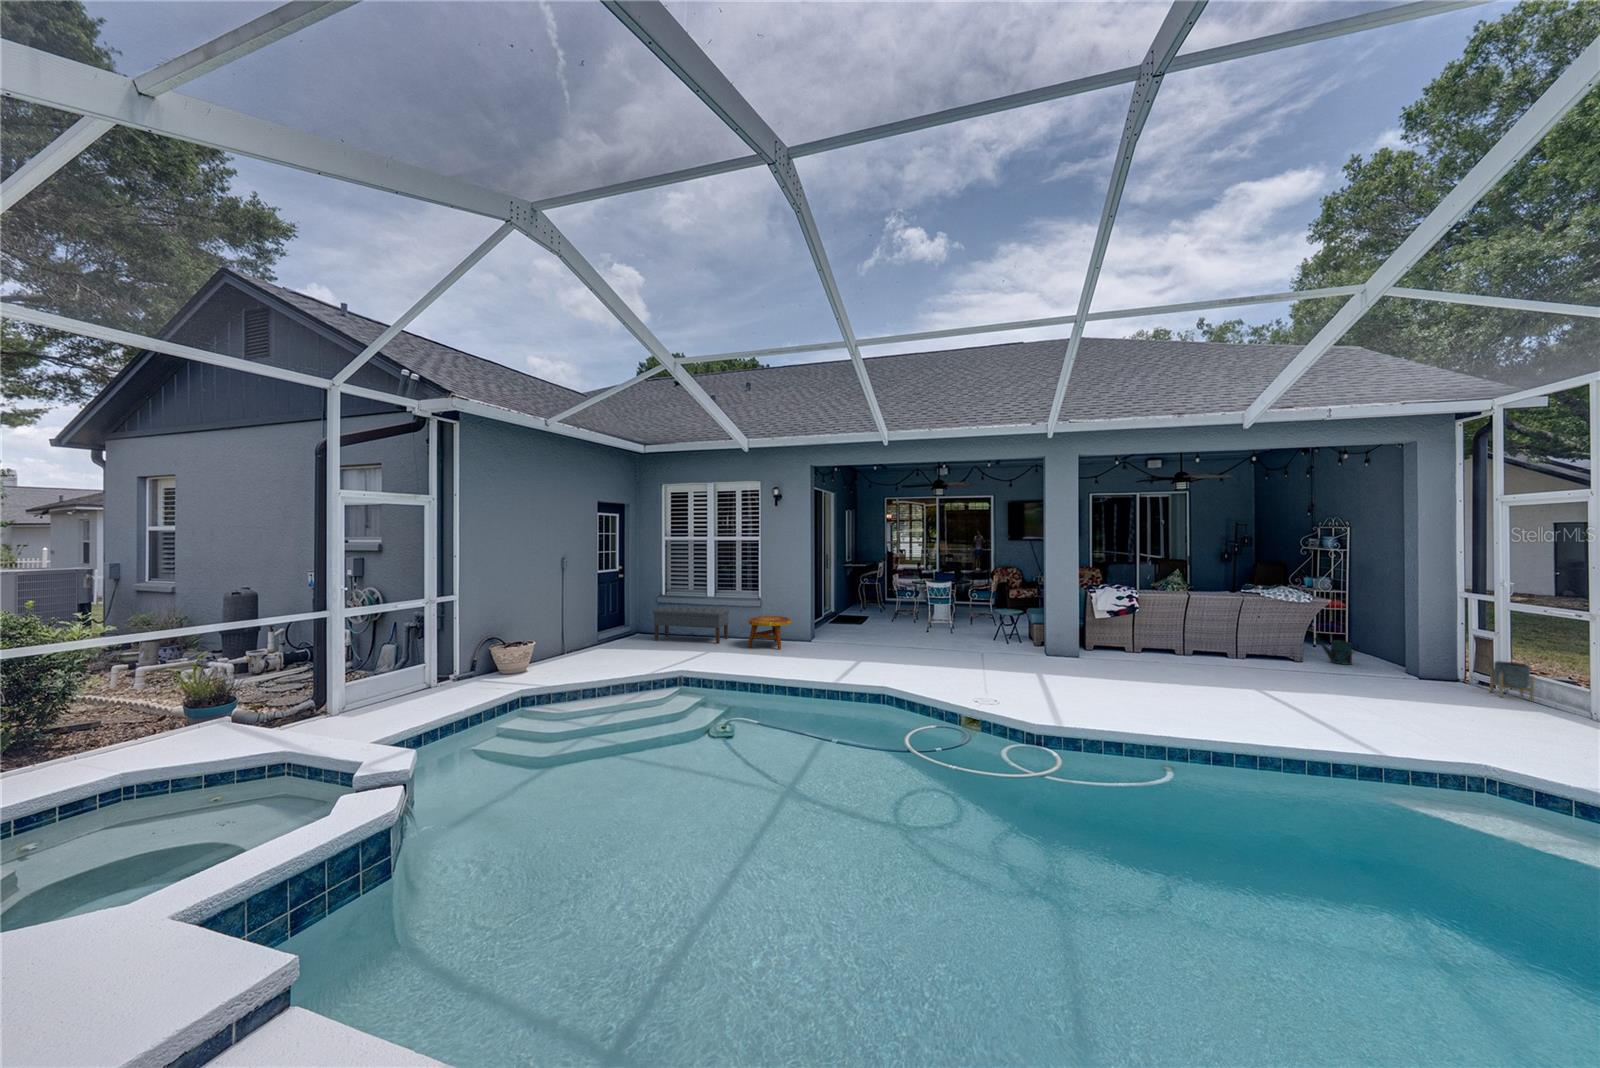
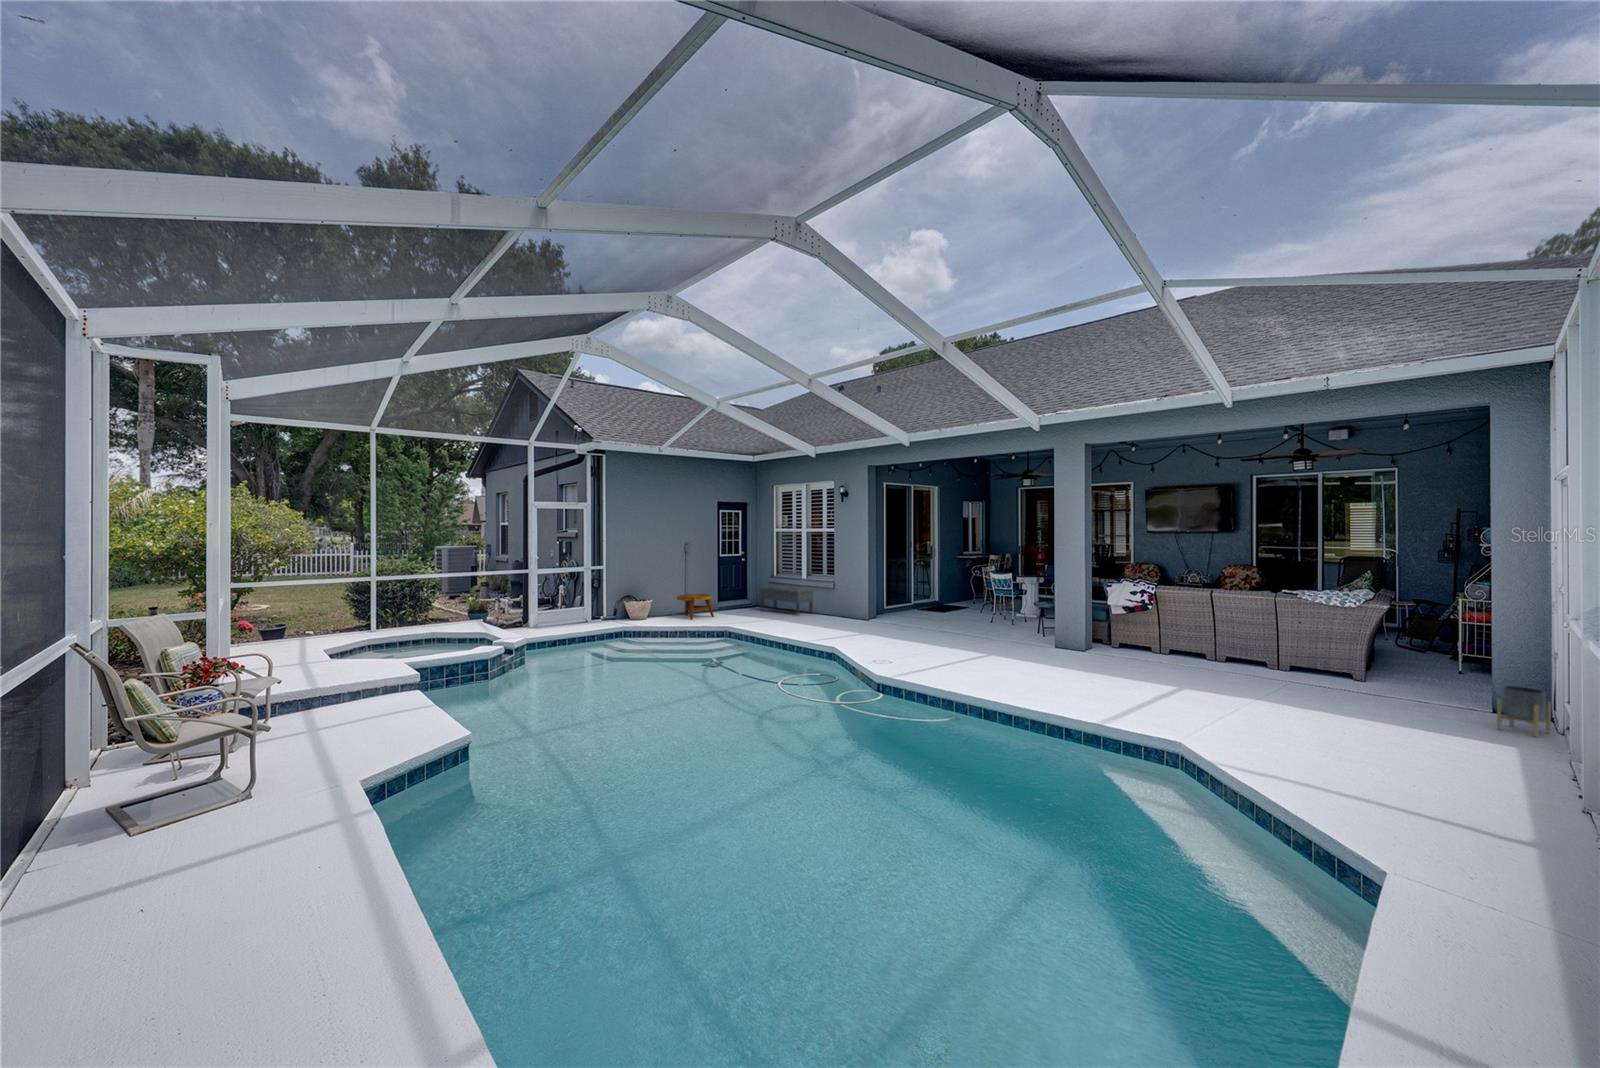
side table: present [748,616,791,650] -> present [677,594,714,620]
watering can: present [1315,637,1359,665] -> none [1373,651,1435,688]

